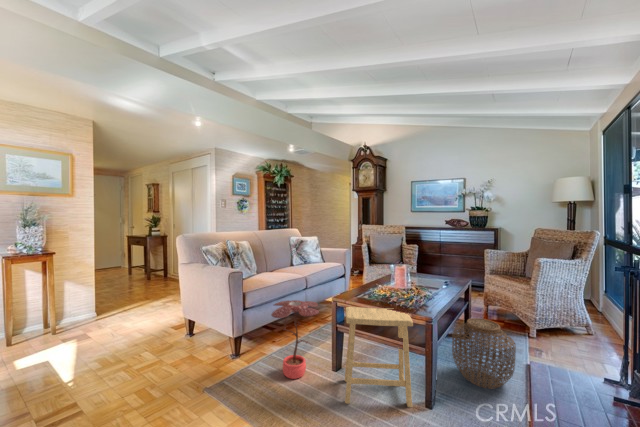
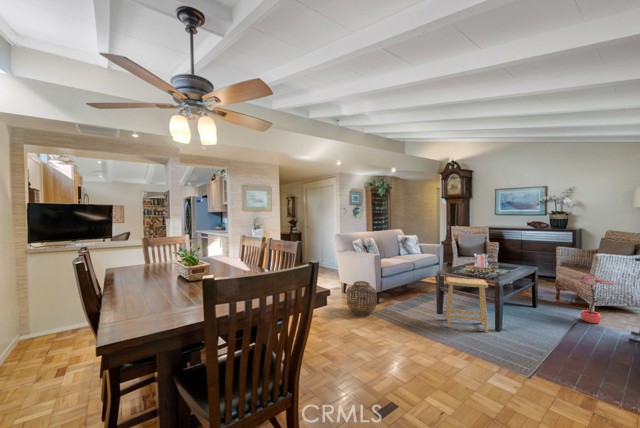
potted plant: present [271,300,319,379] -> present [570,276,616,323]
woven basket: present [452,318,516,389] -> present [347,281,377,316]

